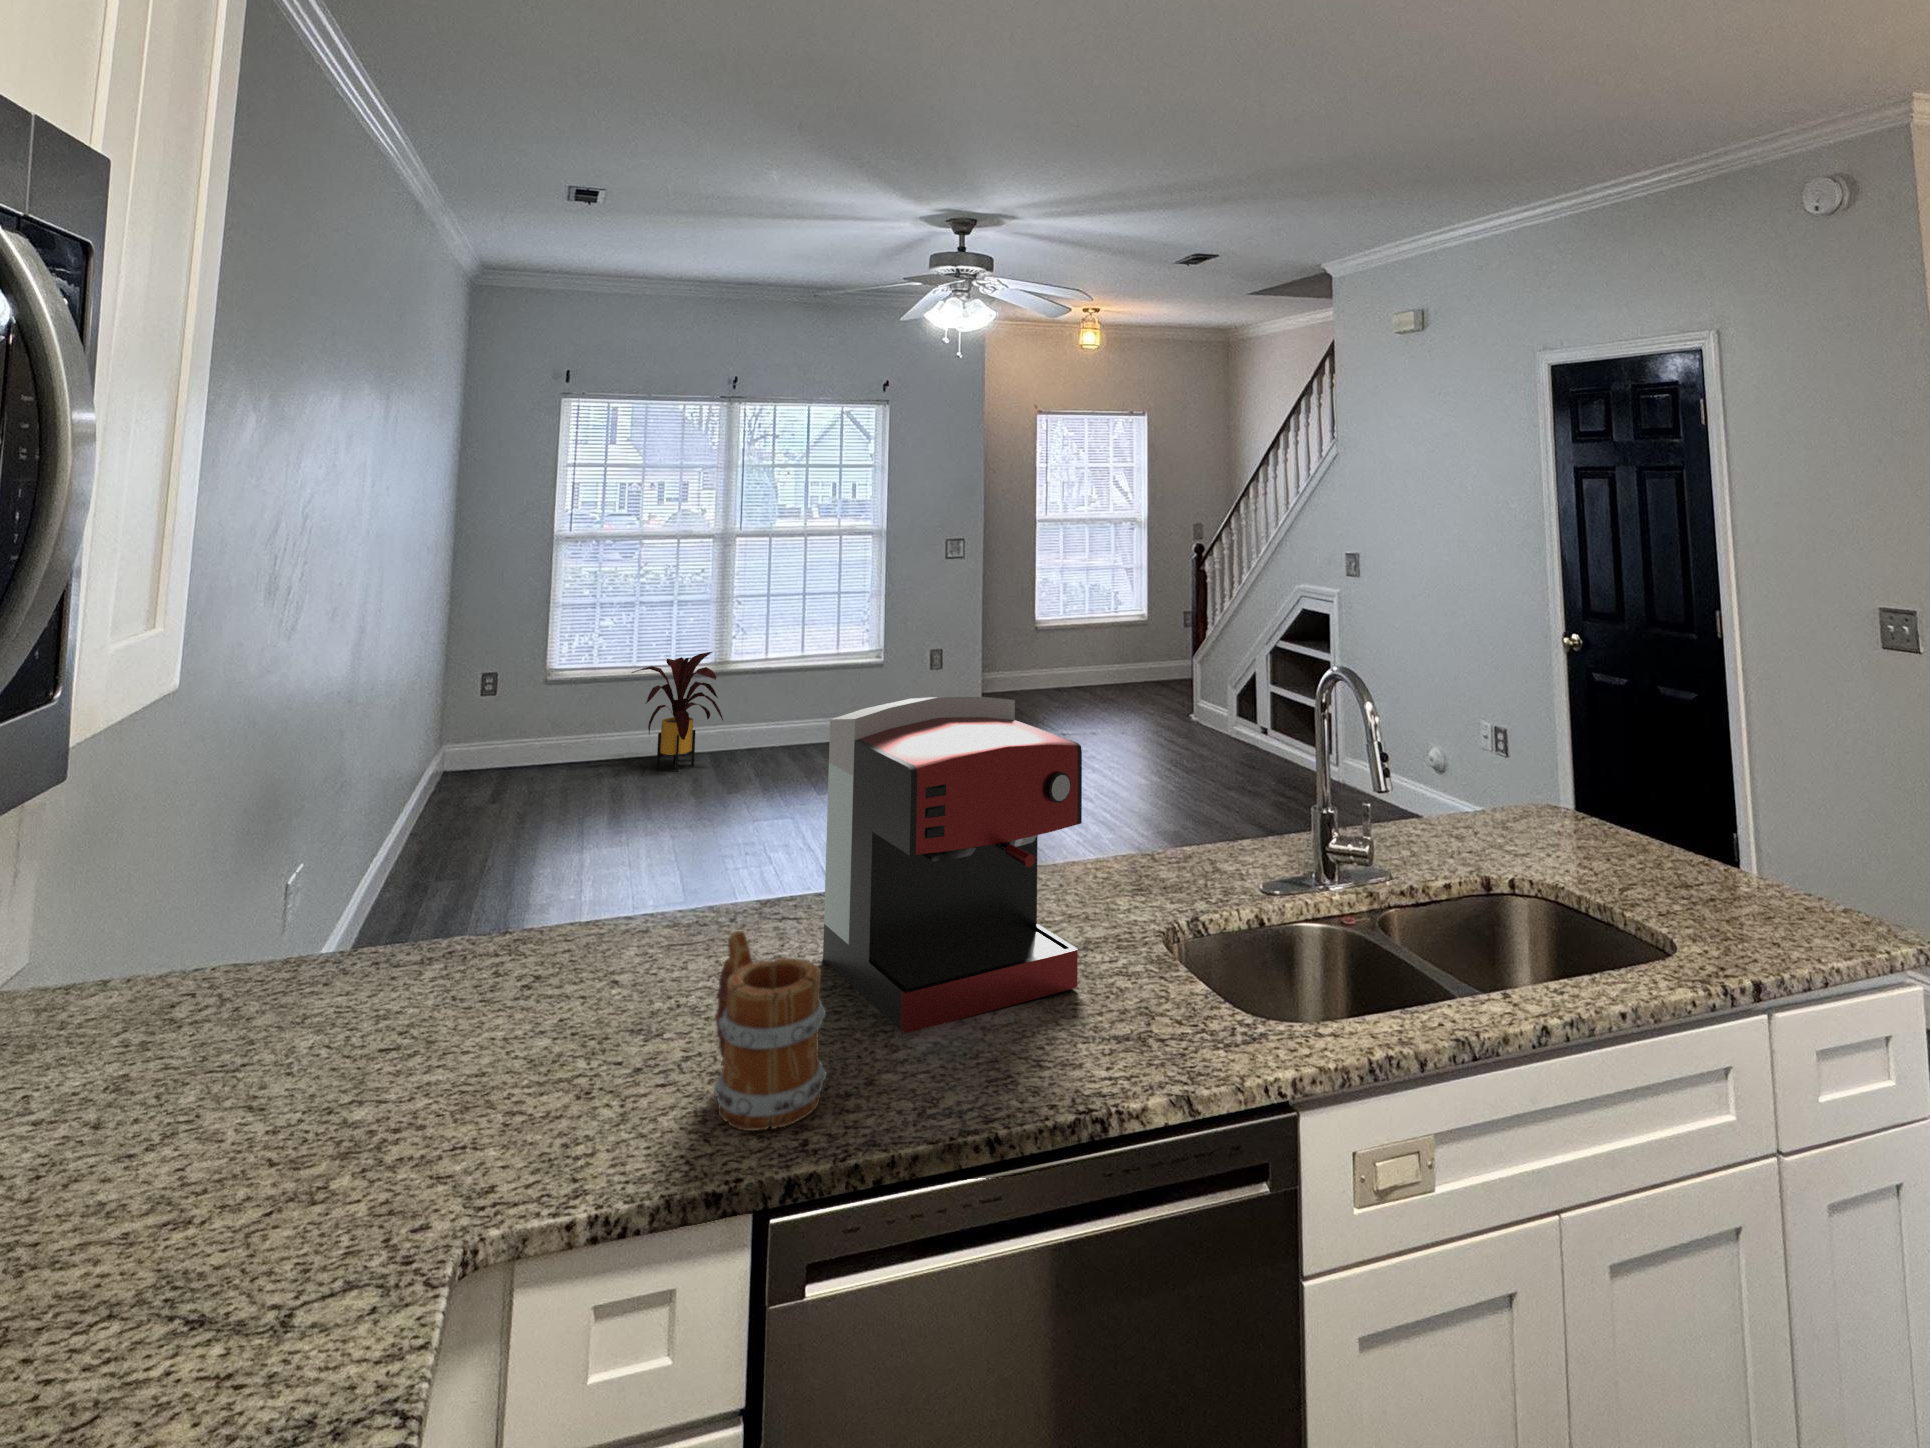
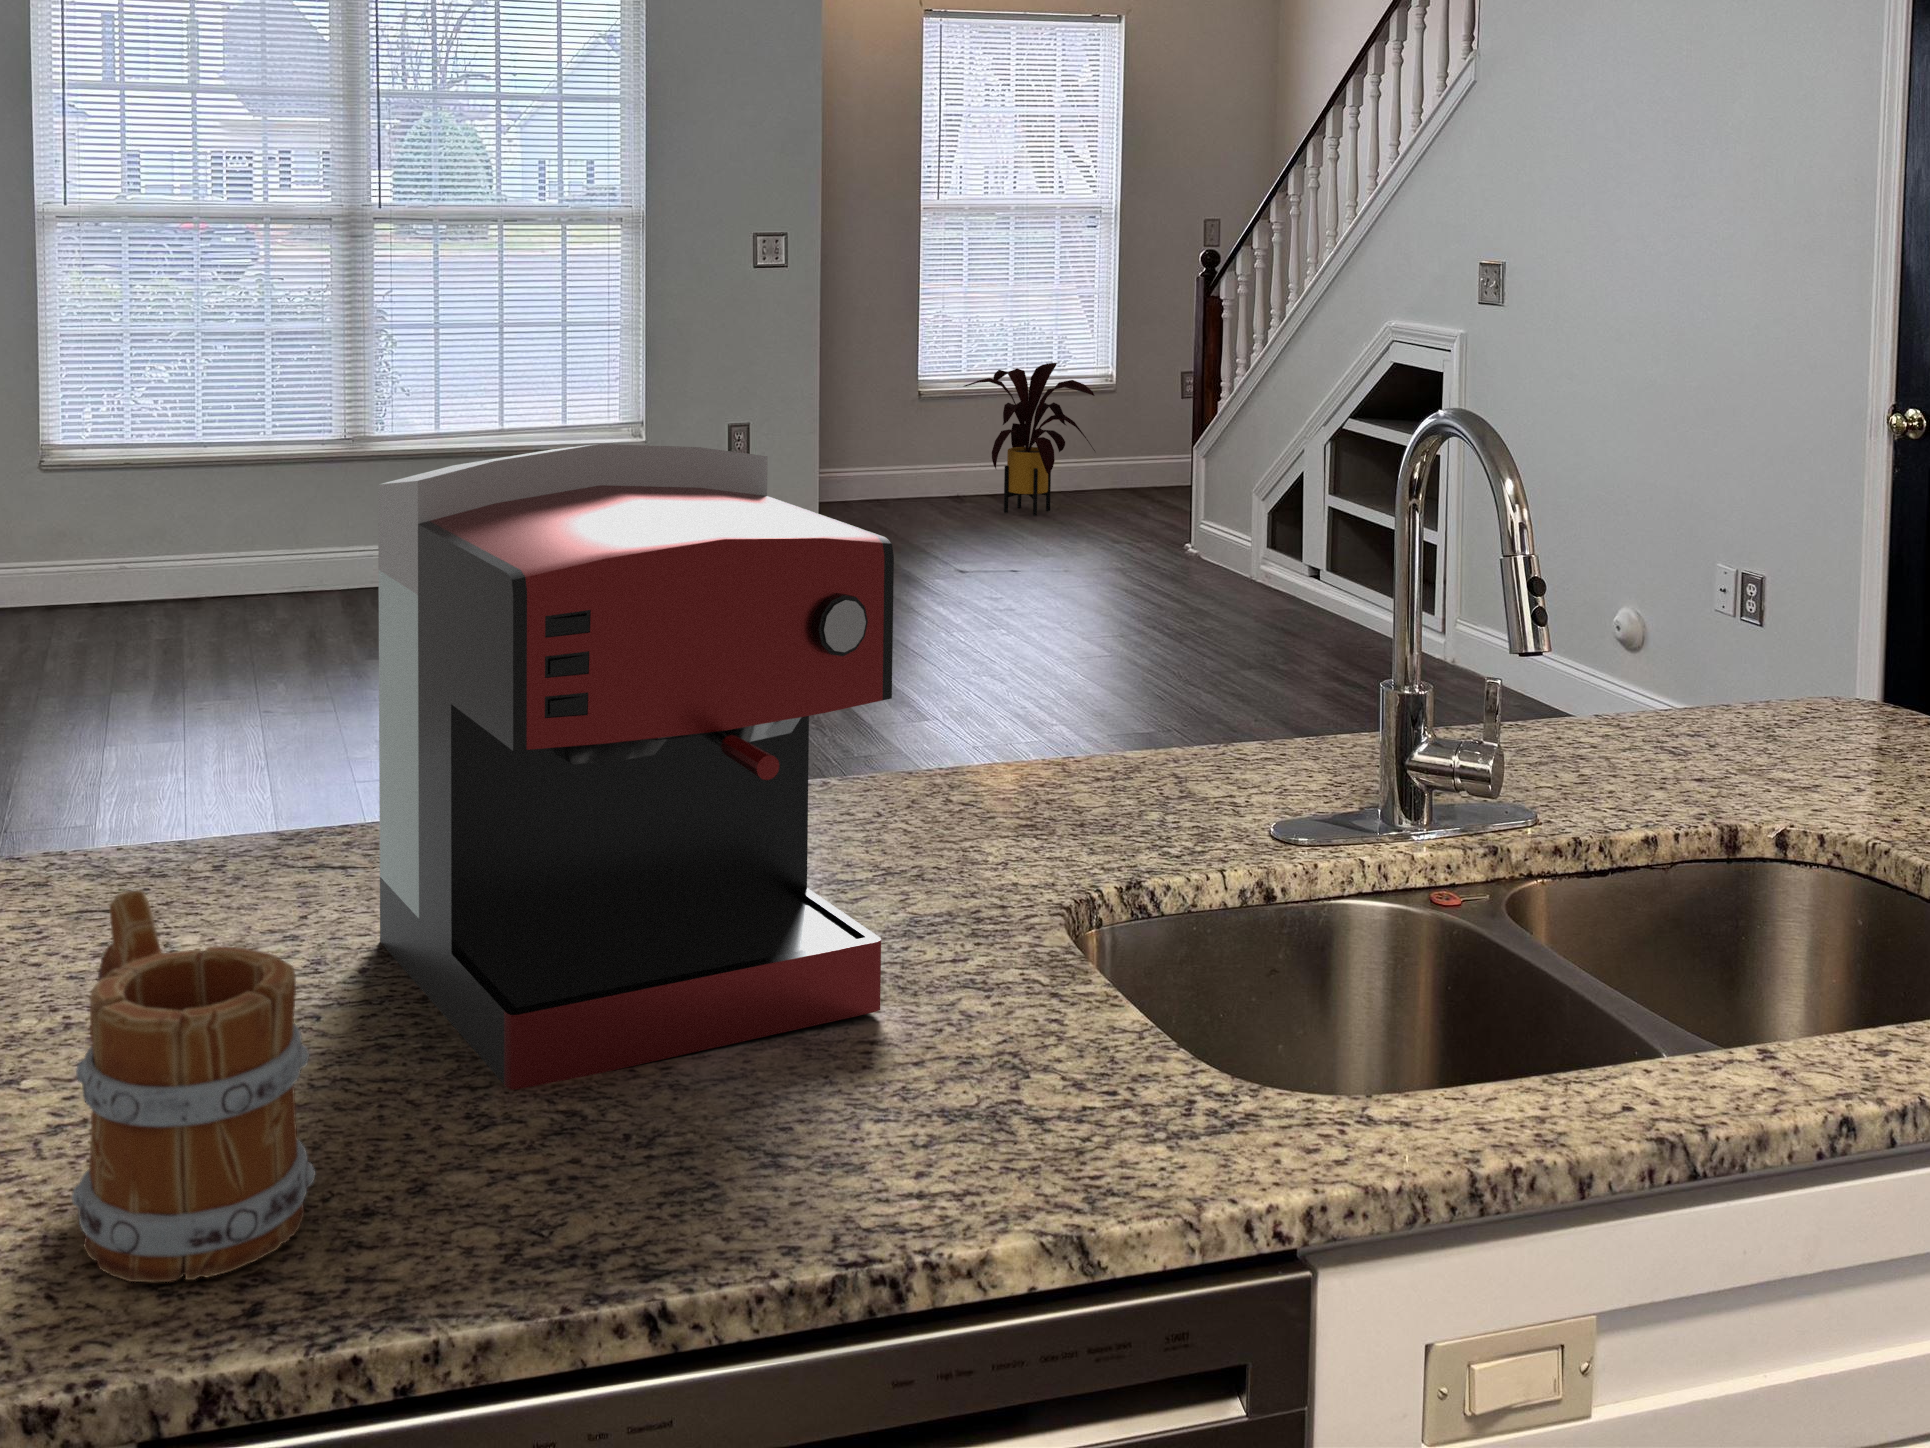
house plant: present [632,652,723,771] -> present [965,363,1095,516]

